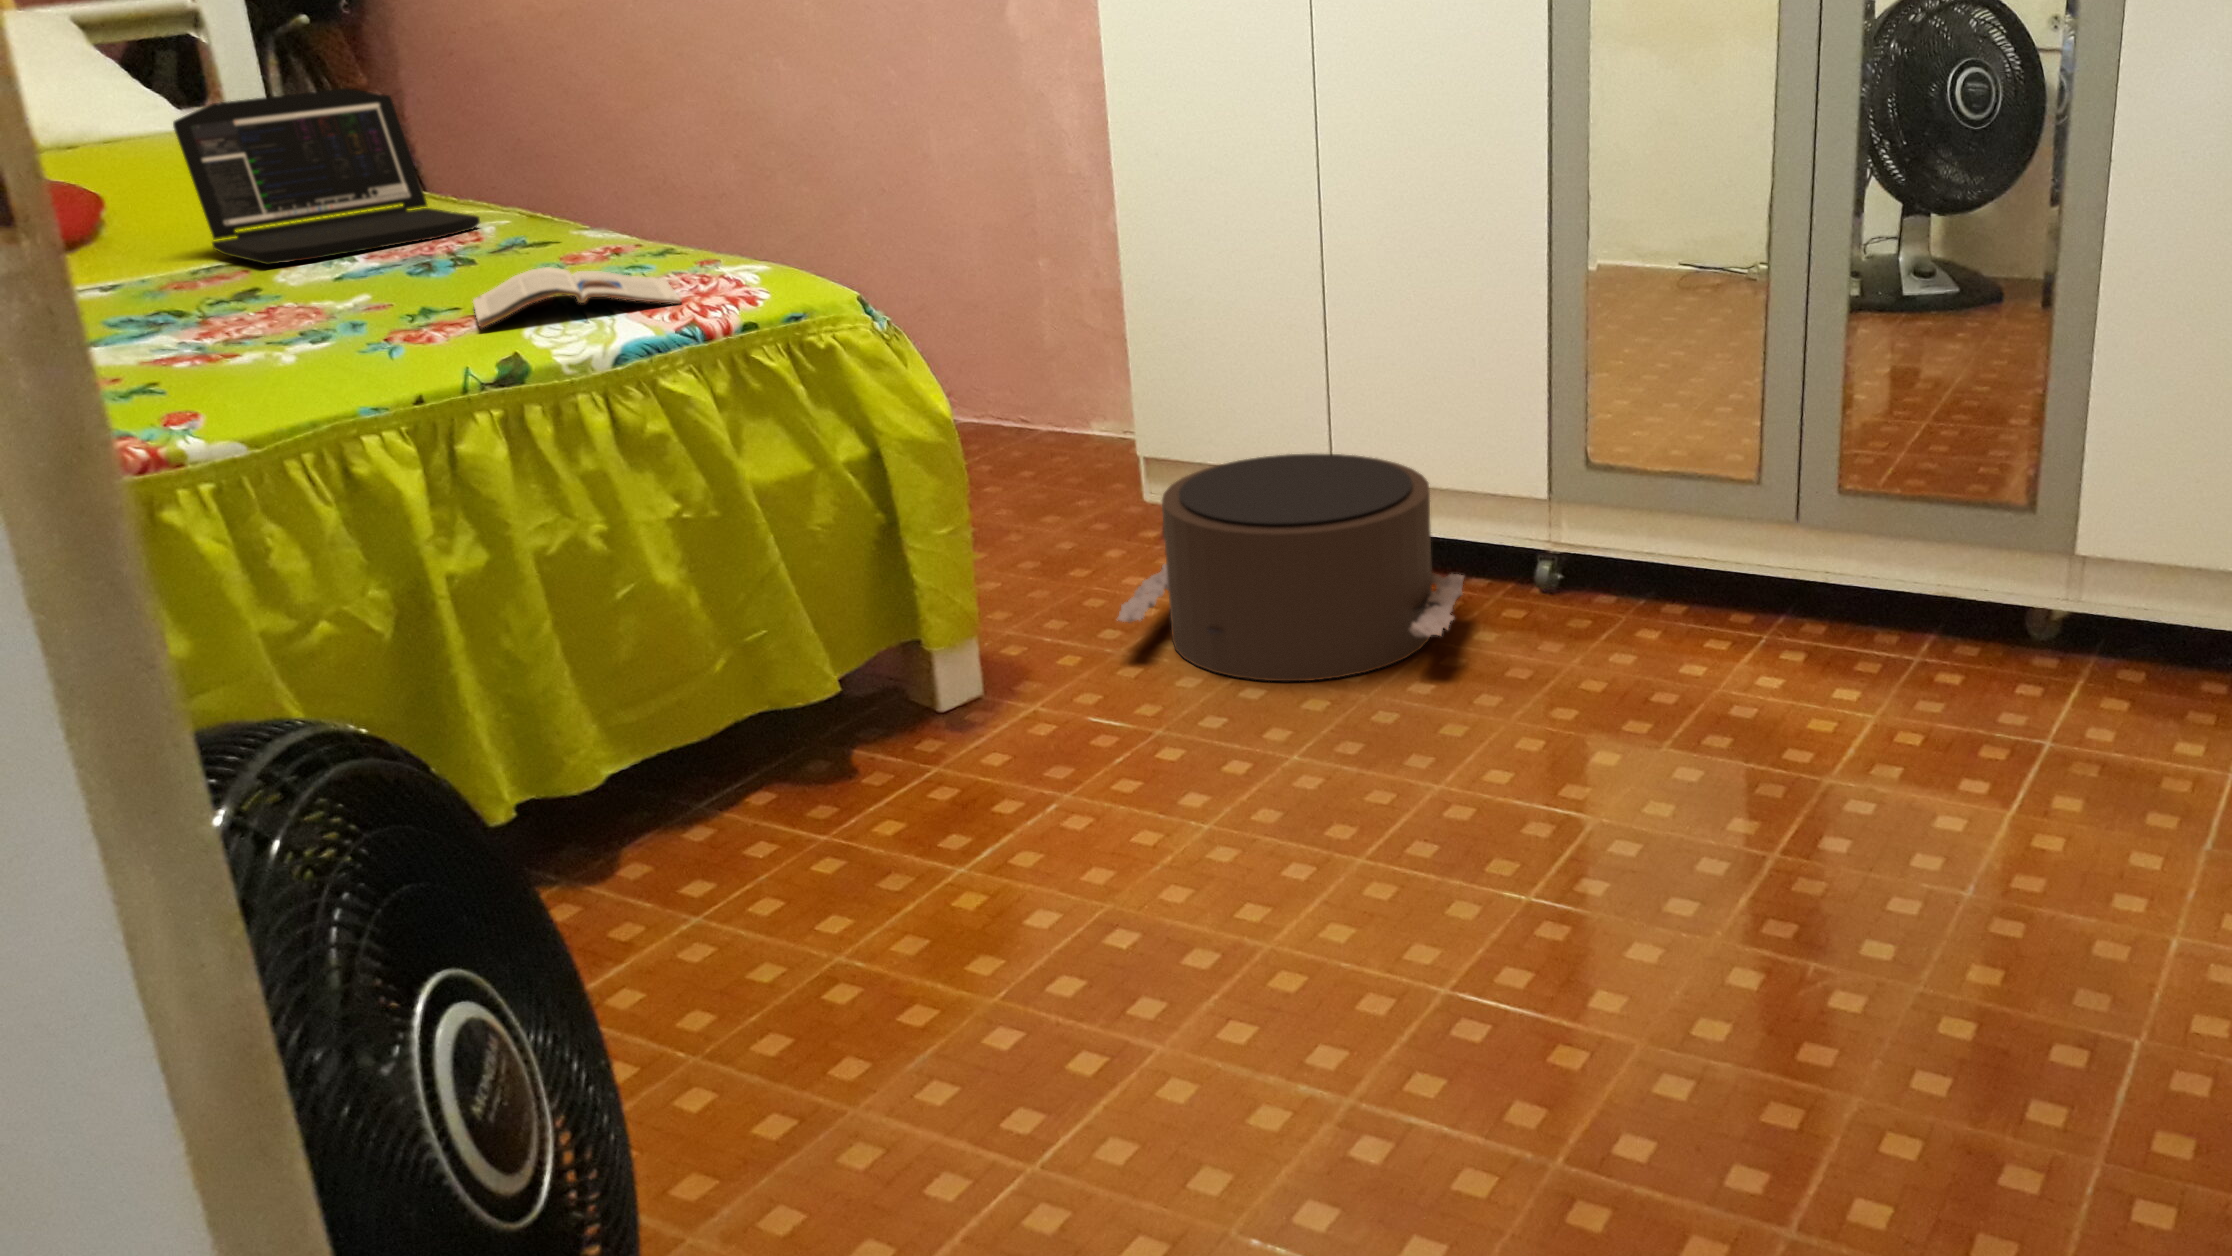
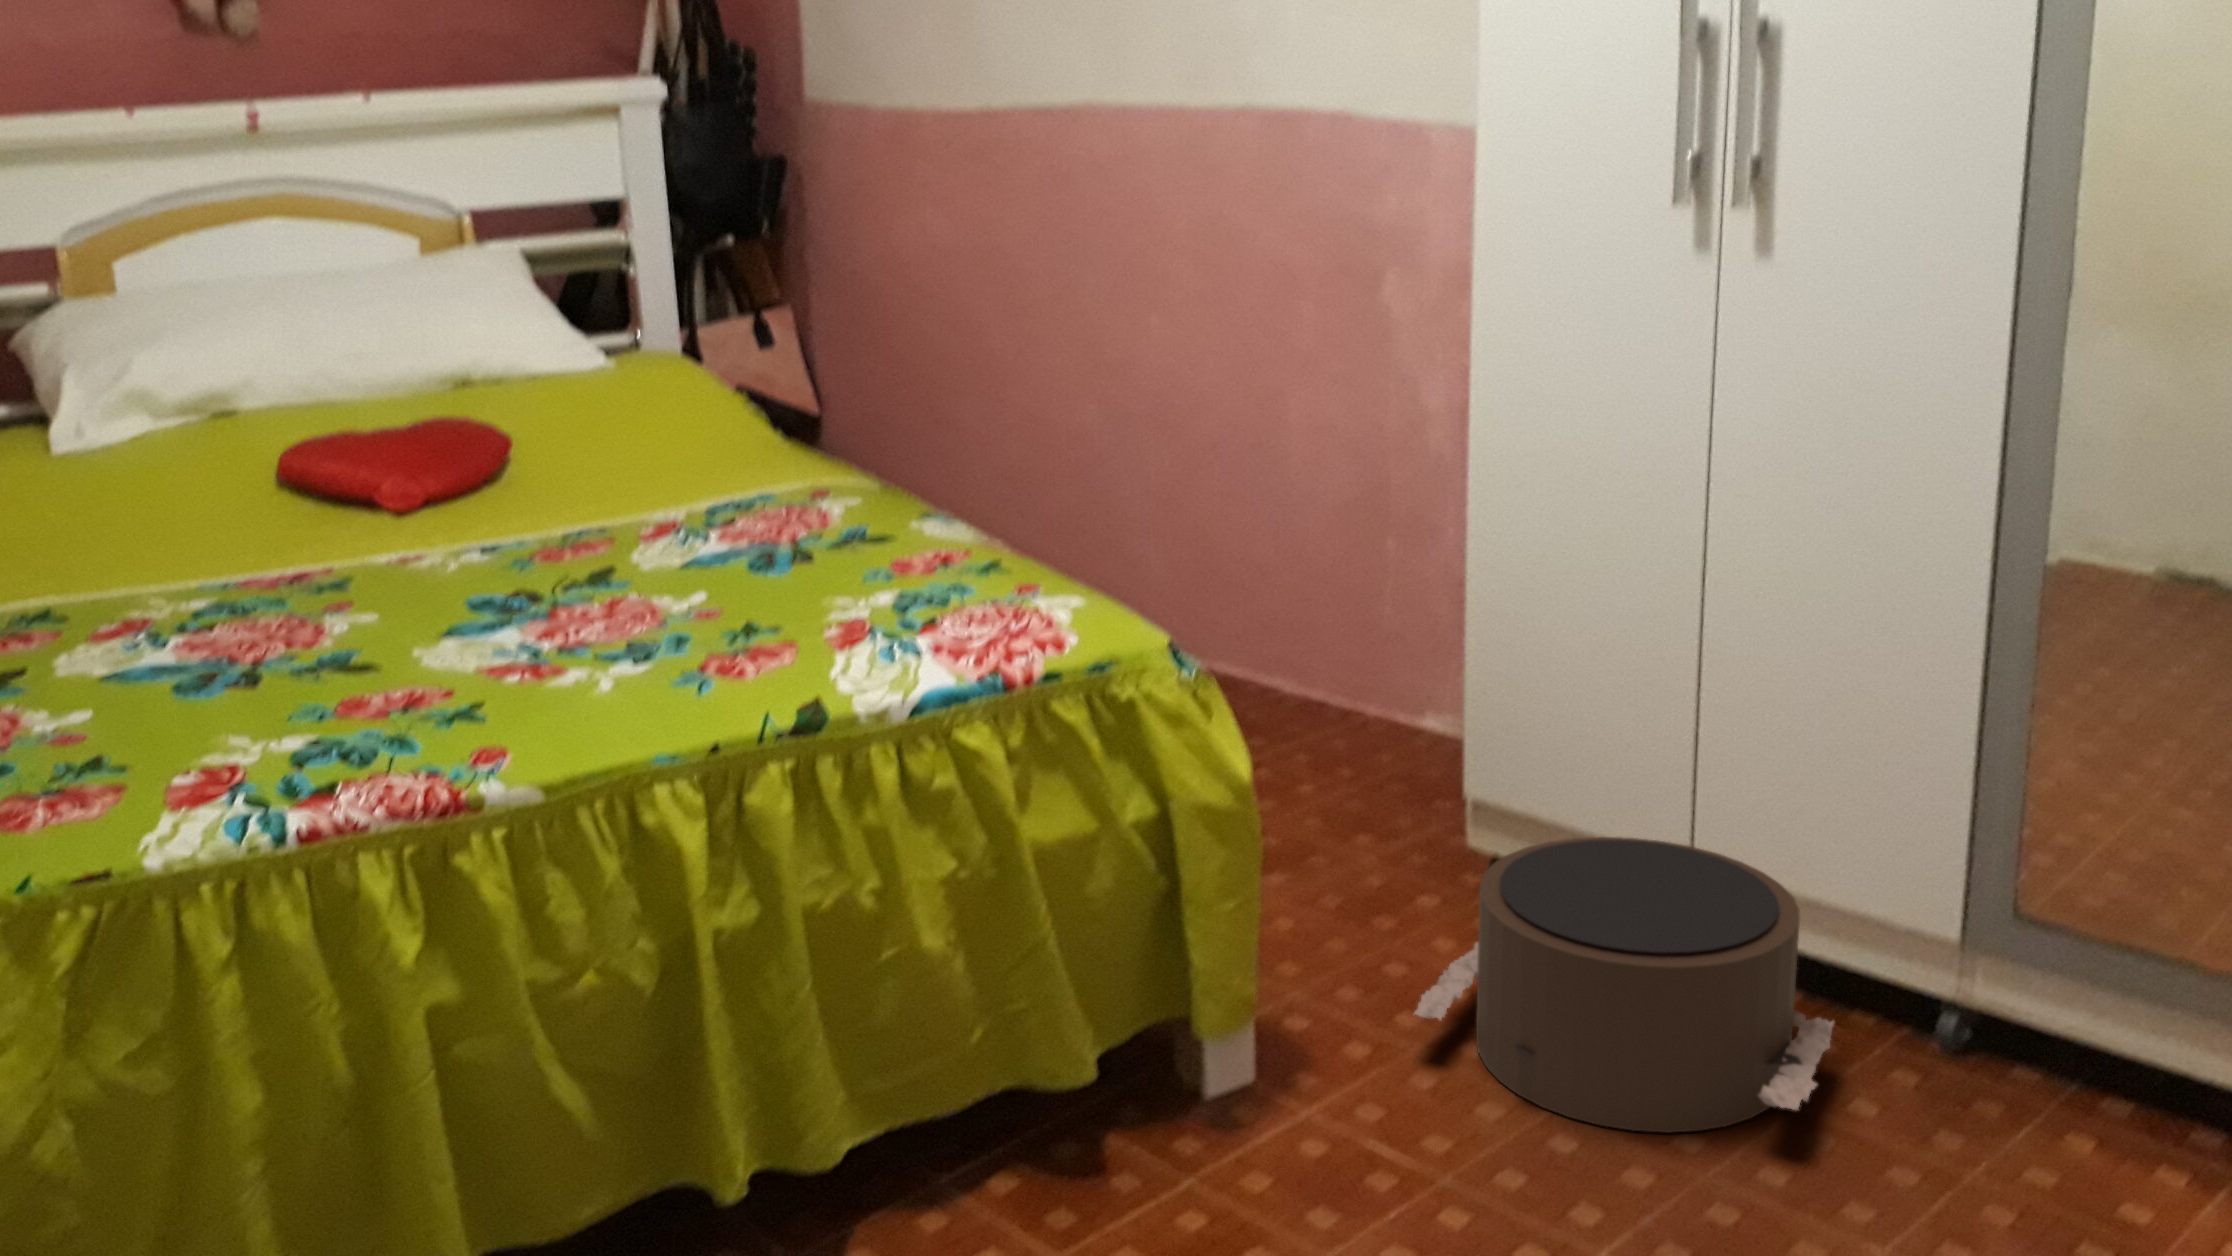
laptop: present [173,88,480,265] -> none [575,357,831,532]
magazine: present [473,267,681,328] -> none [787,590,987,663]

